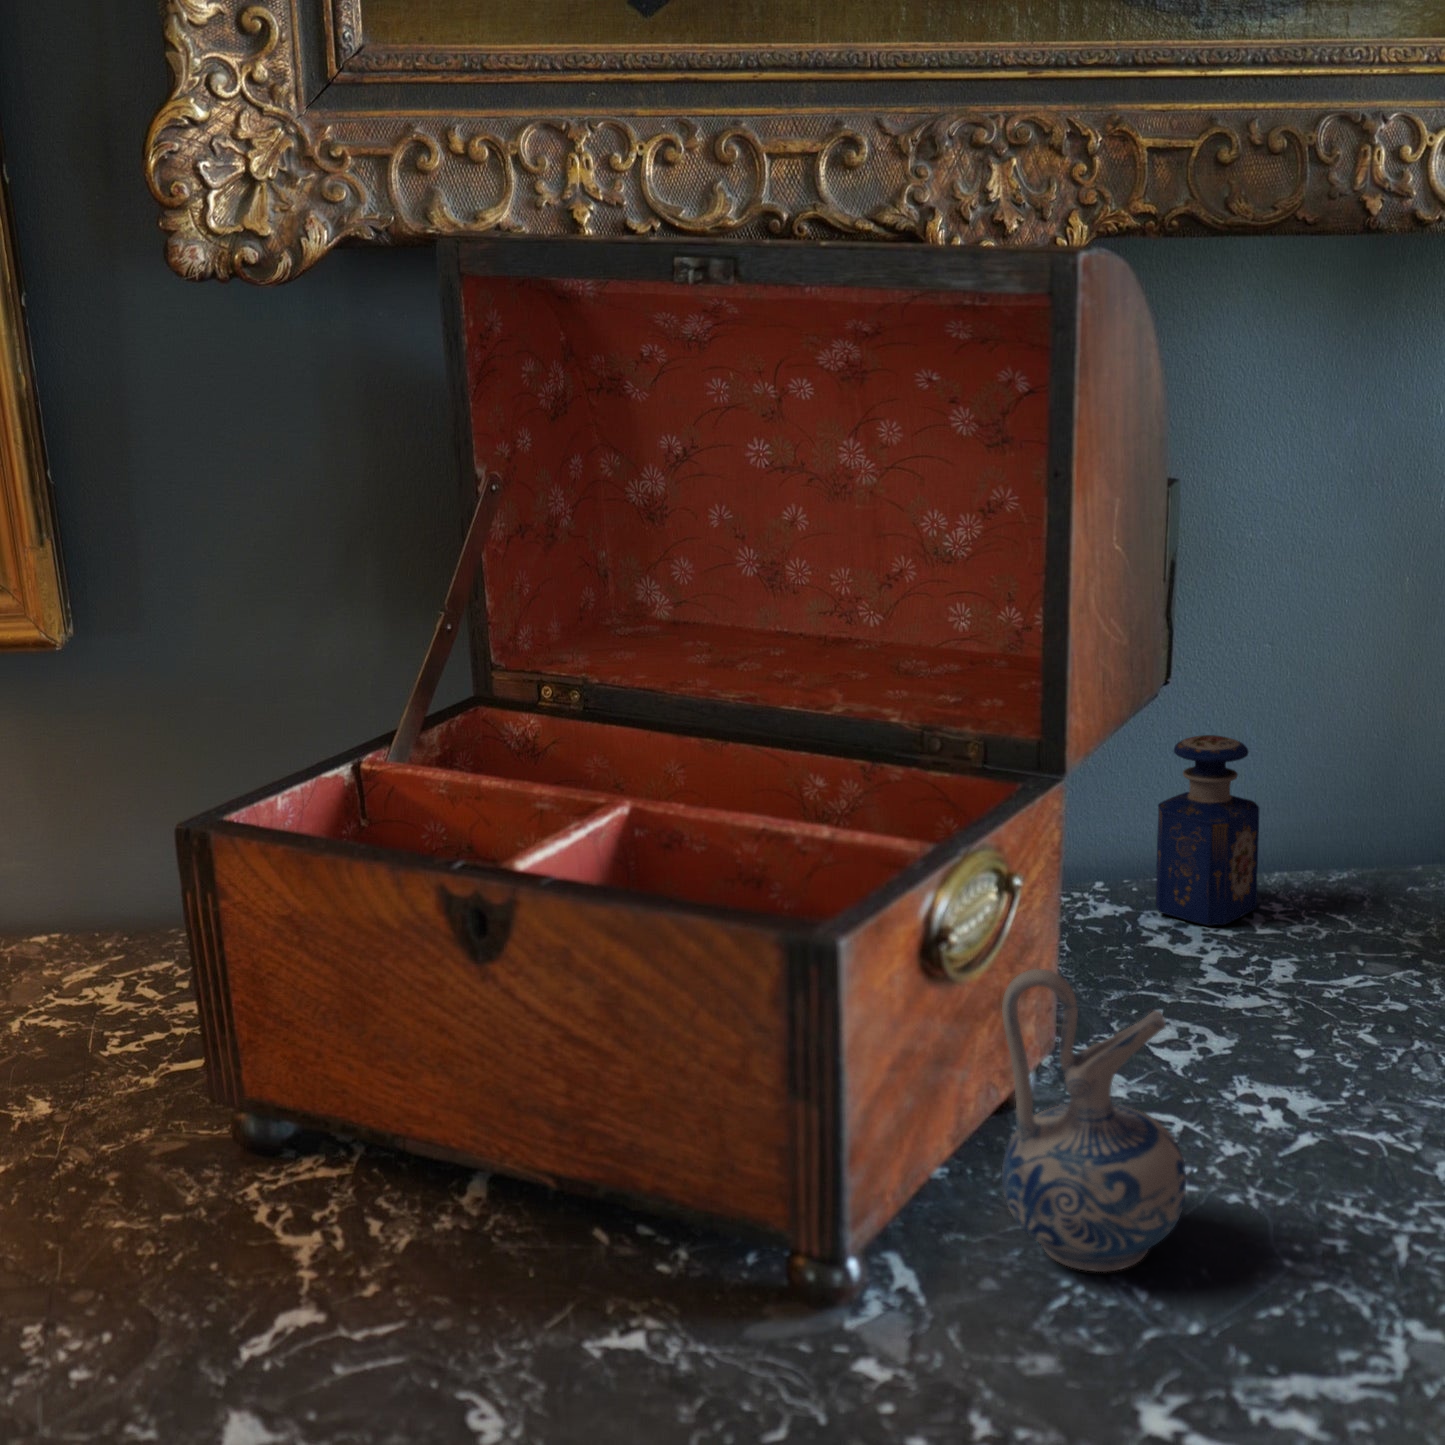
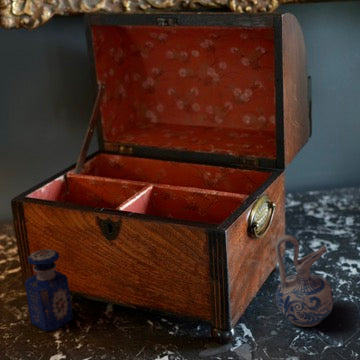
perfume bottle: present [1156,735,1259,926] -> present [25,249,73,331]

